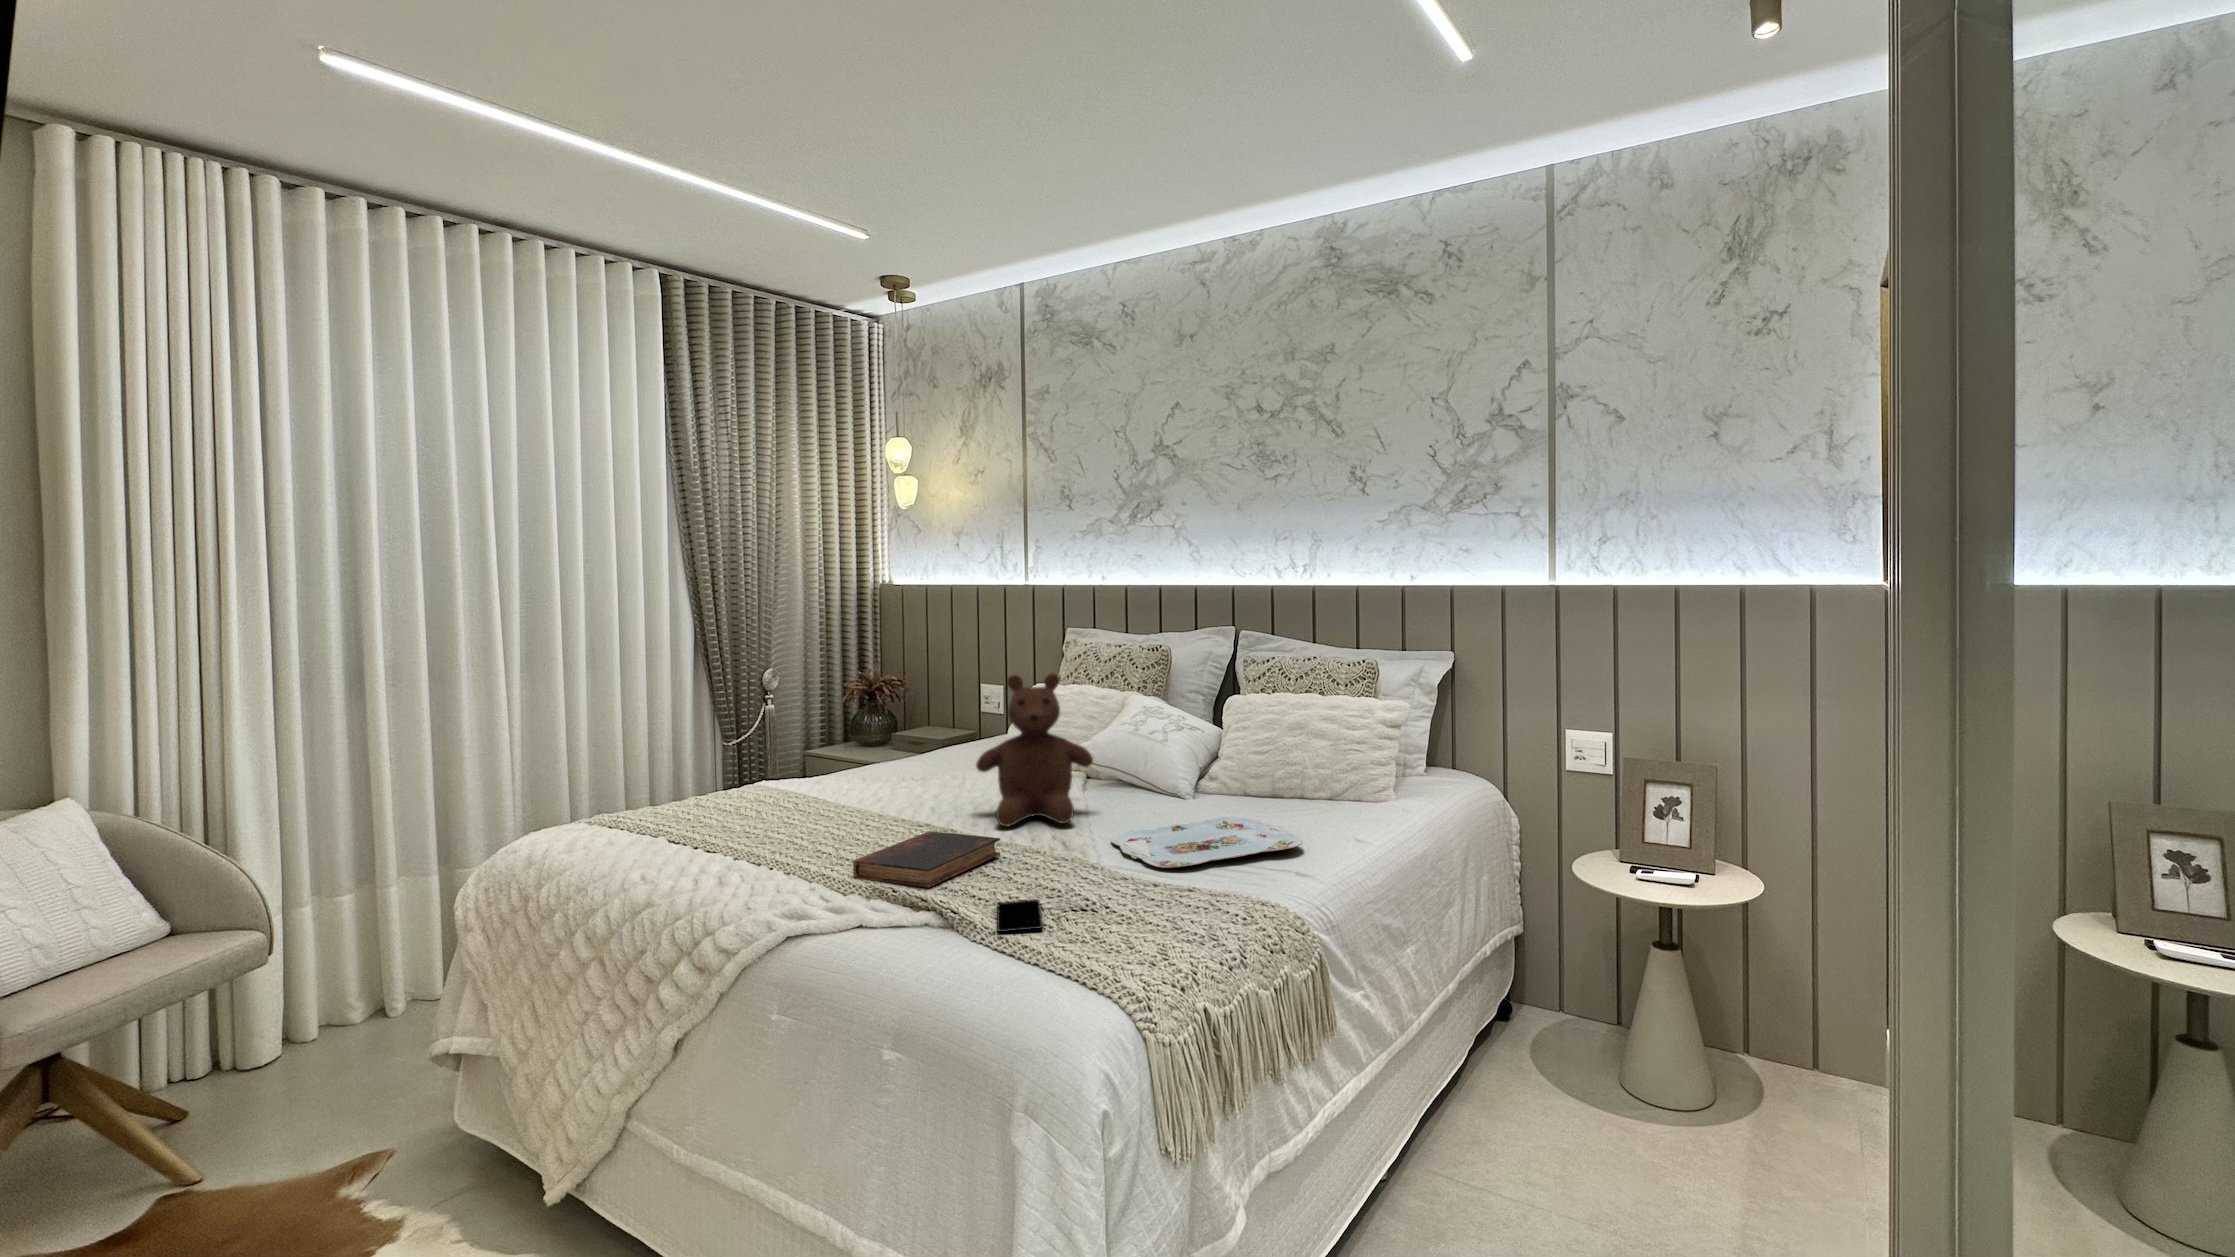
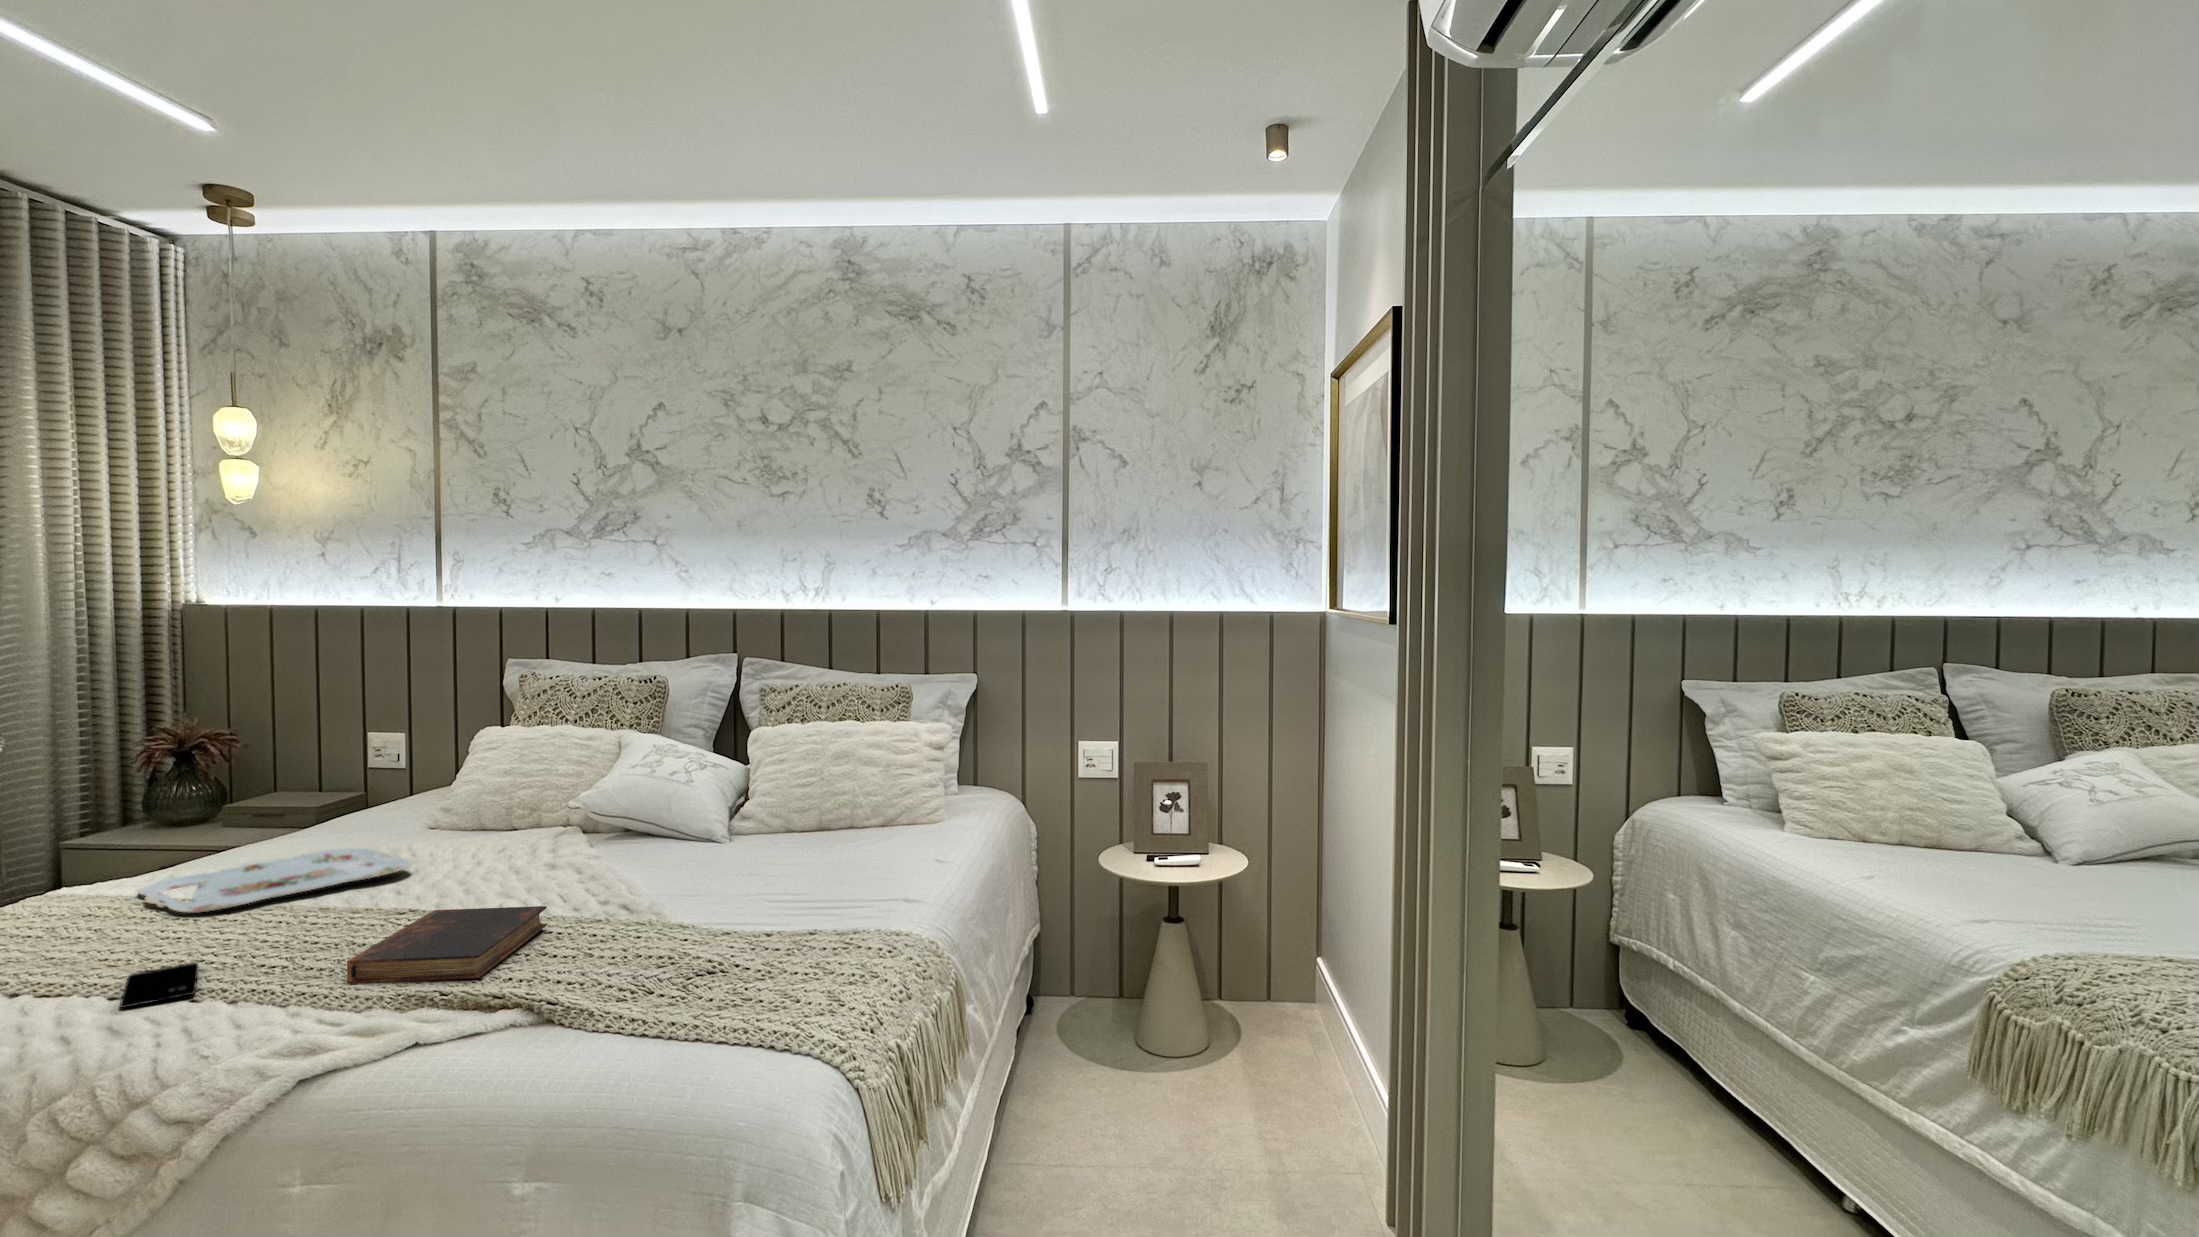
teddy bear: present [976,673,1093,827] -> none [467,706,624,893]
serving tray: present [1111,817,1303,868] -> present [139,849,412,913]
smartphone: present [997,899,1043,932] -> present [120,963,198,1008]

